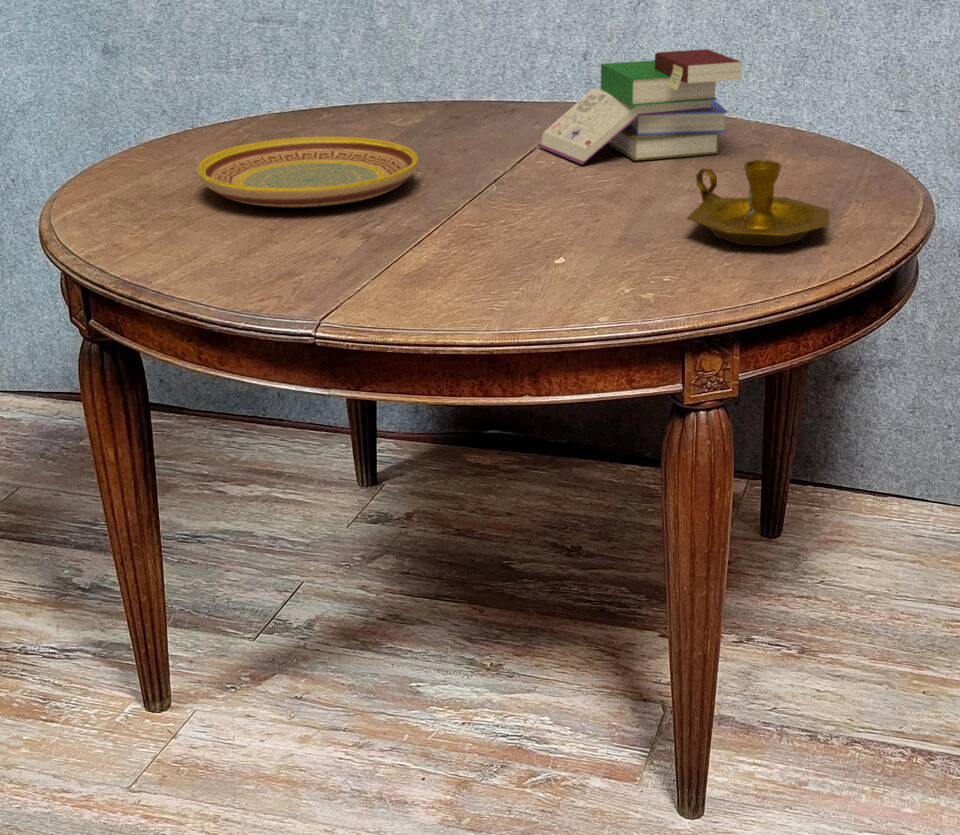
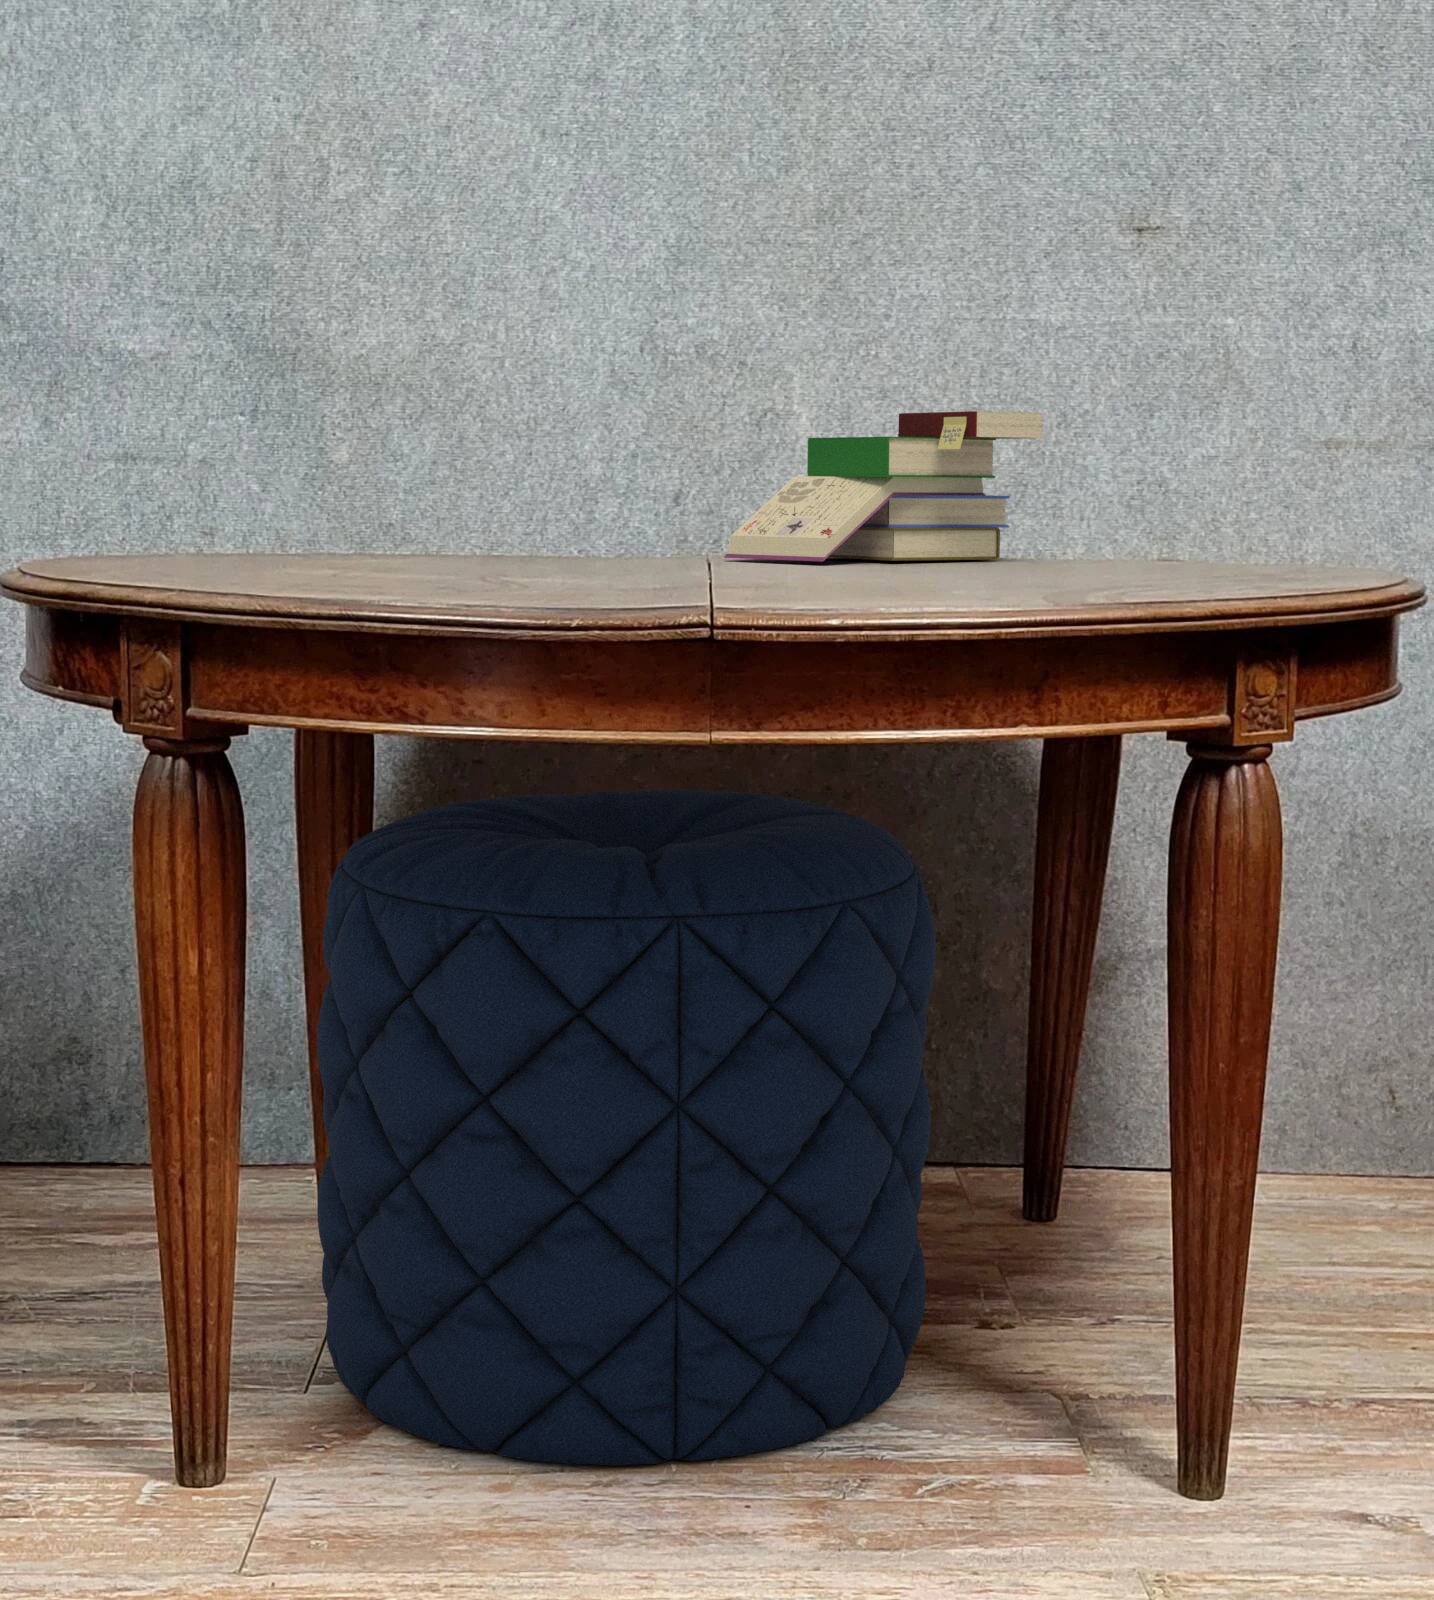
plate: present [197,137,418,207] -> none [266,523,620,575]
candlestick: present [687,160,829,246] -> none [1067,476,1293,580]
pouf: none [238,299,609,735] -> present [317,790,936,1466]

